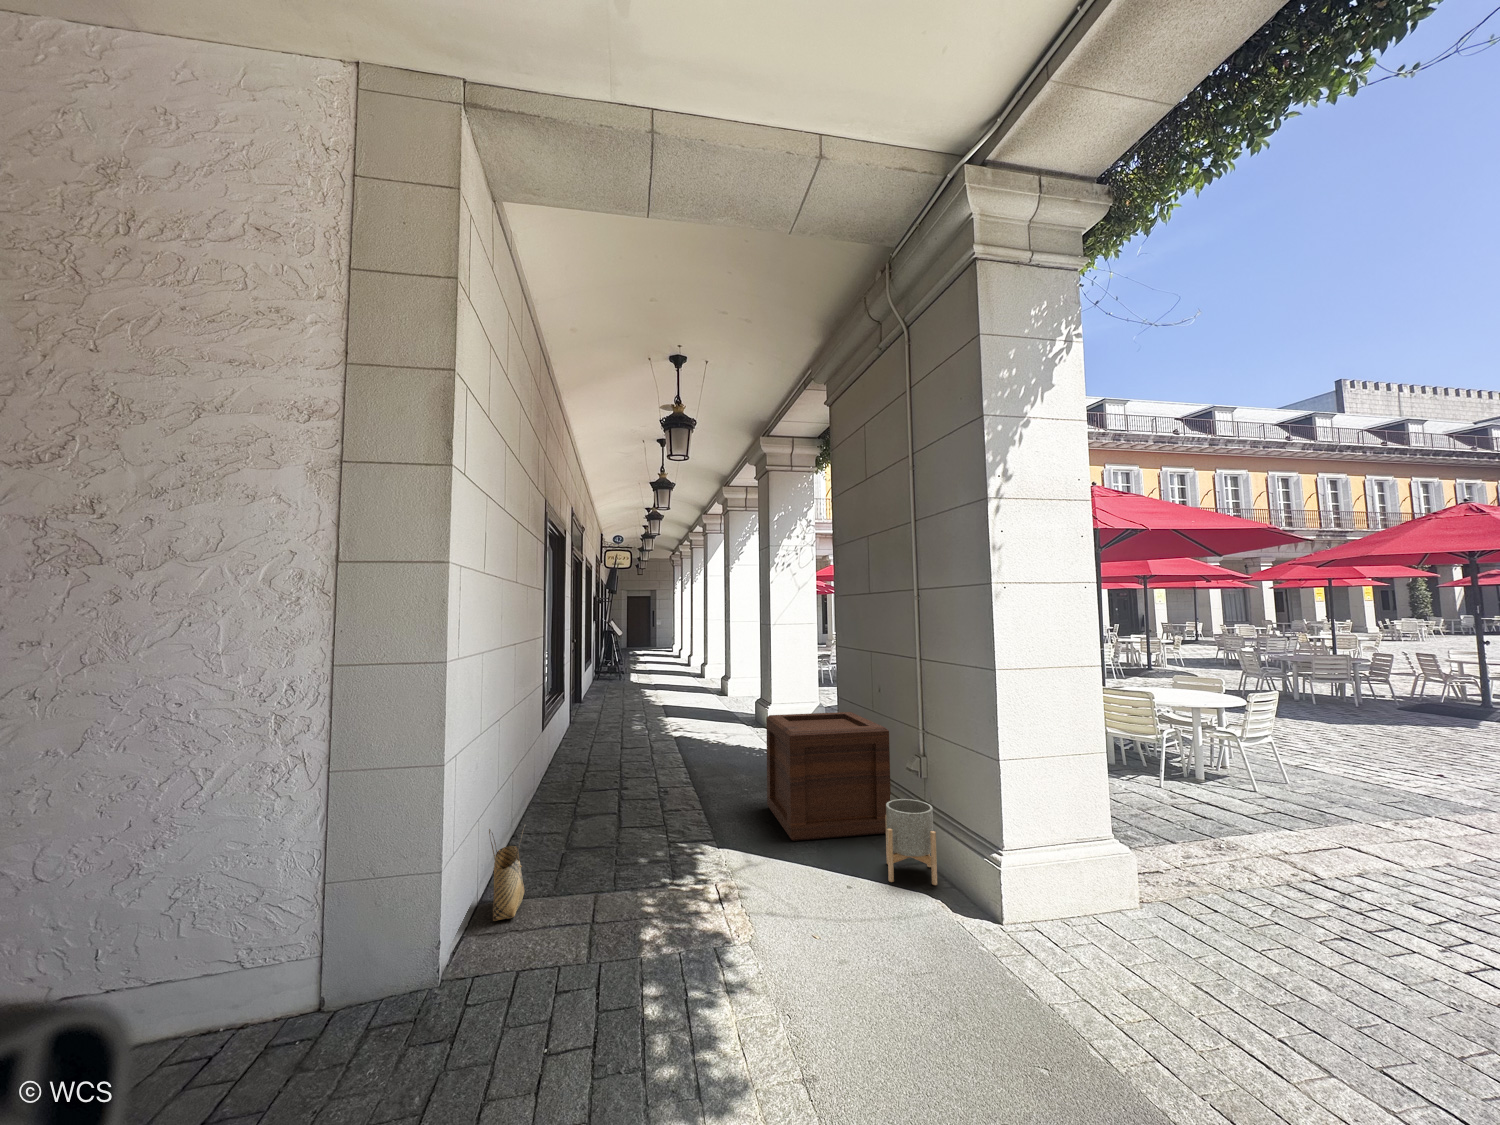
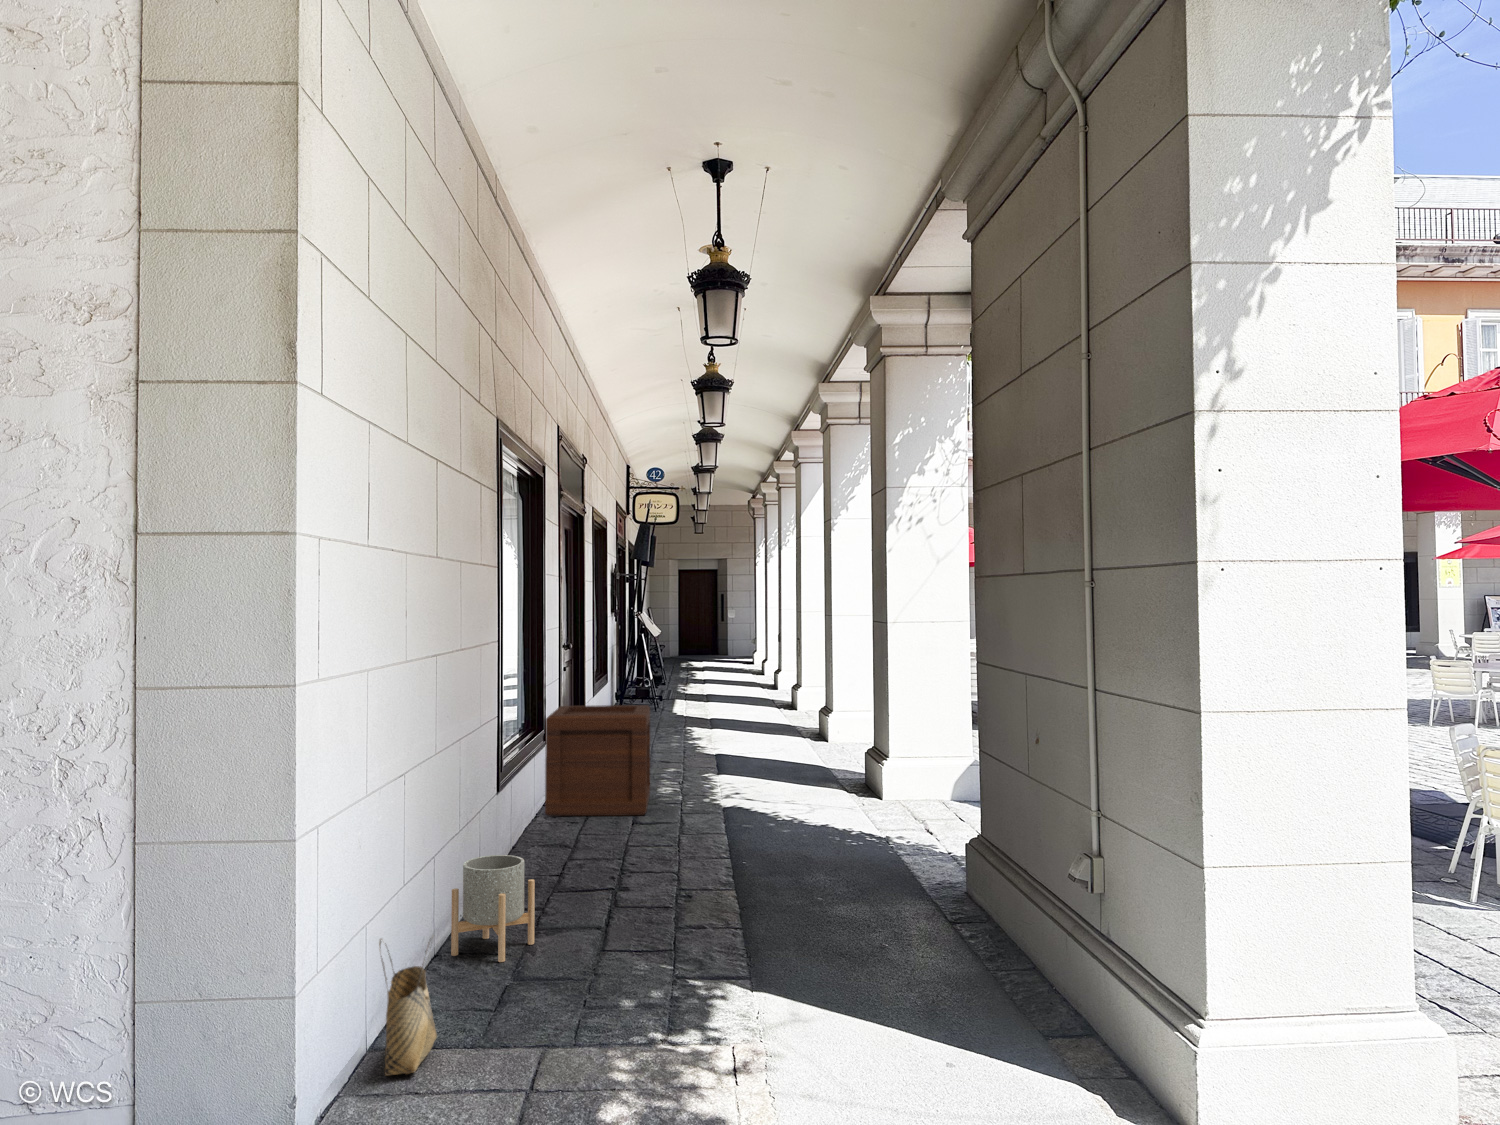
wooden crate: present [766,712,891,841] -> present [545,705,650,817]
planter: present [885,799,937,885] -> present [451,855,535,962]

